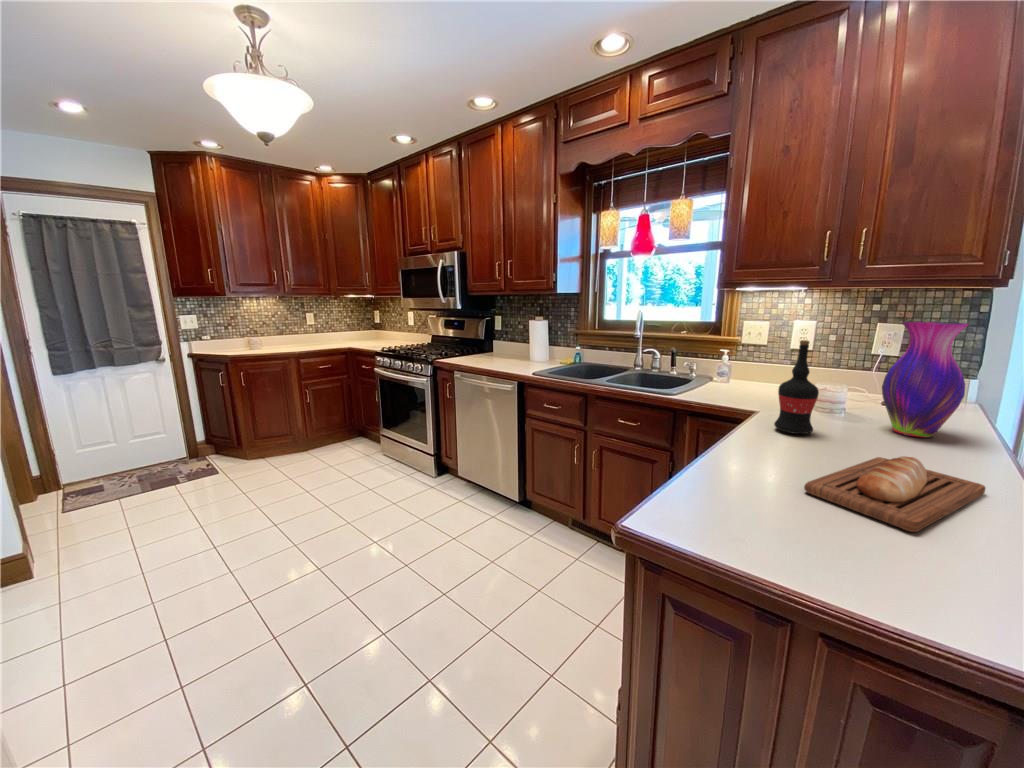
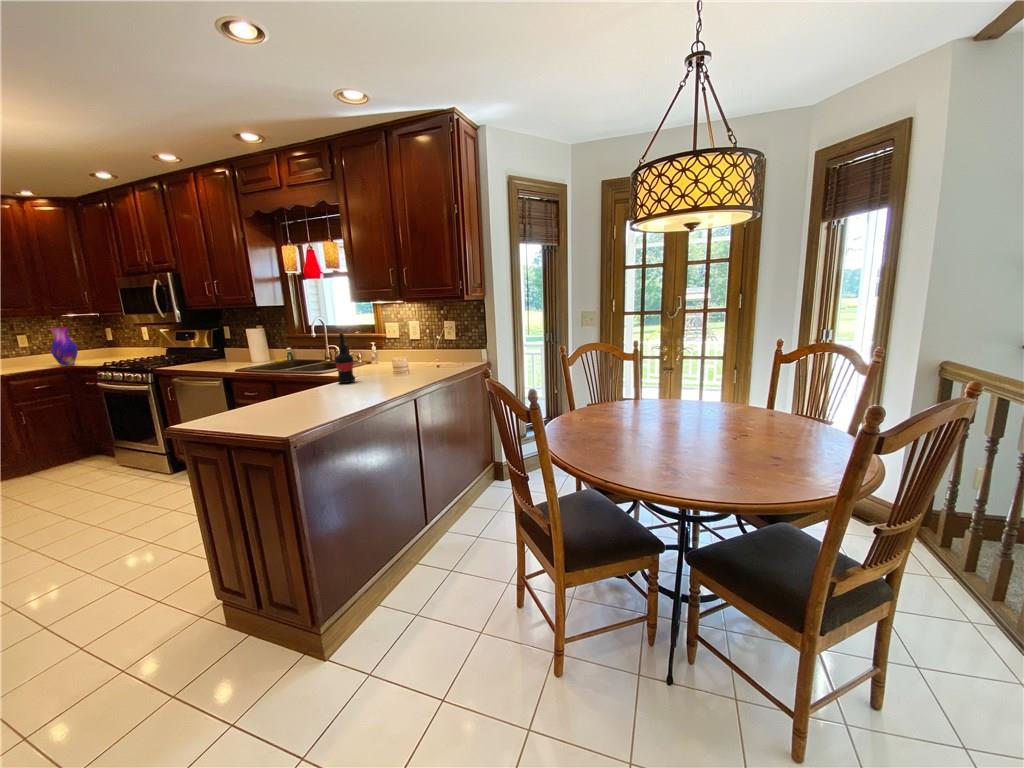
vase: present [882,322,969,438] -> present [50,327,78,366]
bread loaf: present [804,456,985,532] -> none [293,382,375,406]

